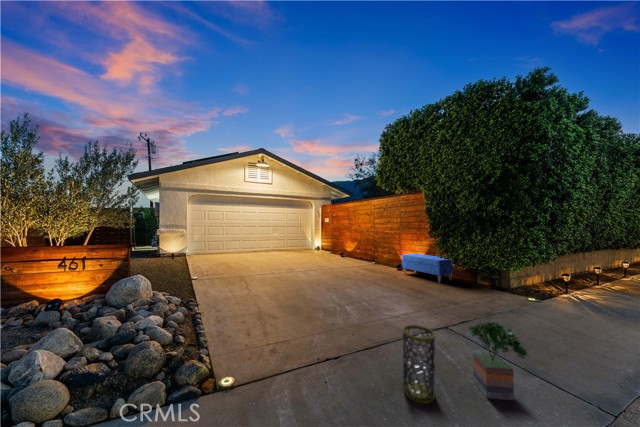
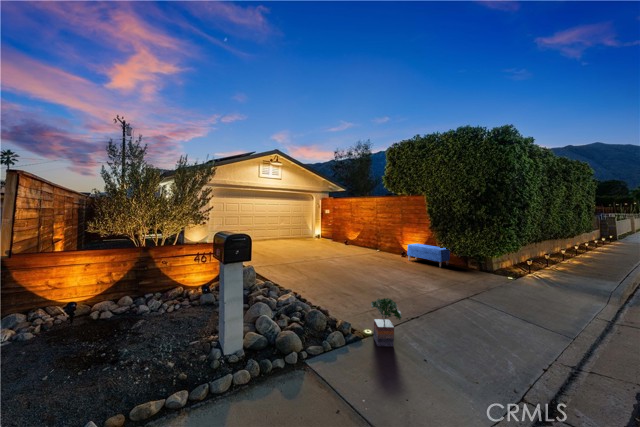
potted tree: present [468,322,527,400] -> present [371,298,402,346]
trash can: present [403,325,435,404] -> none [466,299,489,345]

